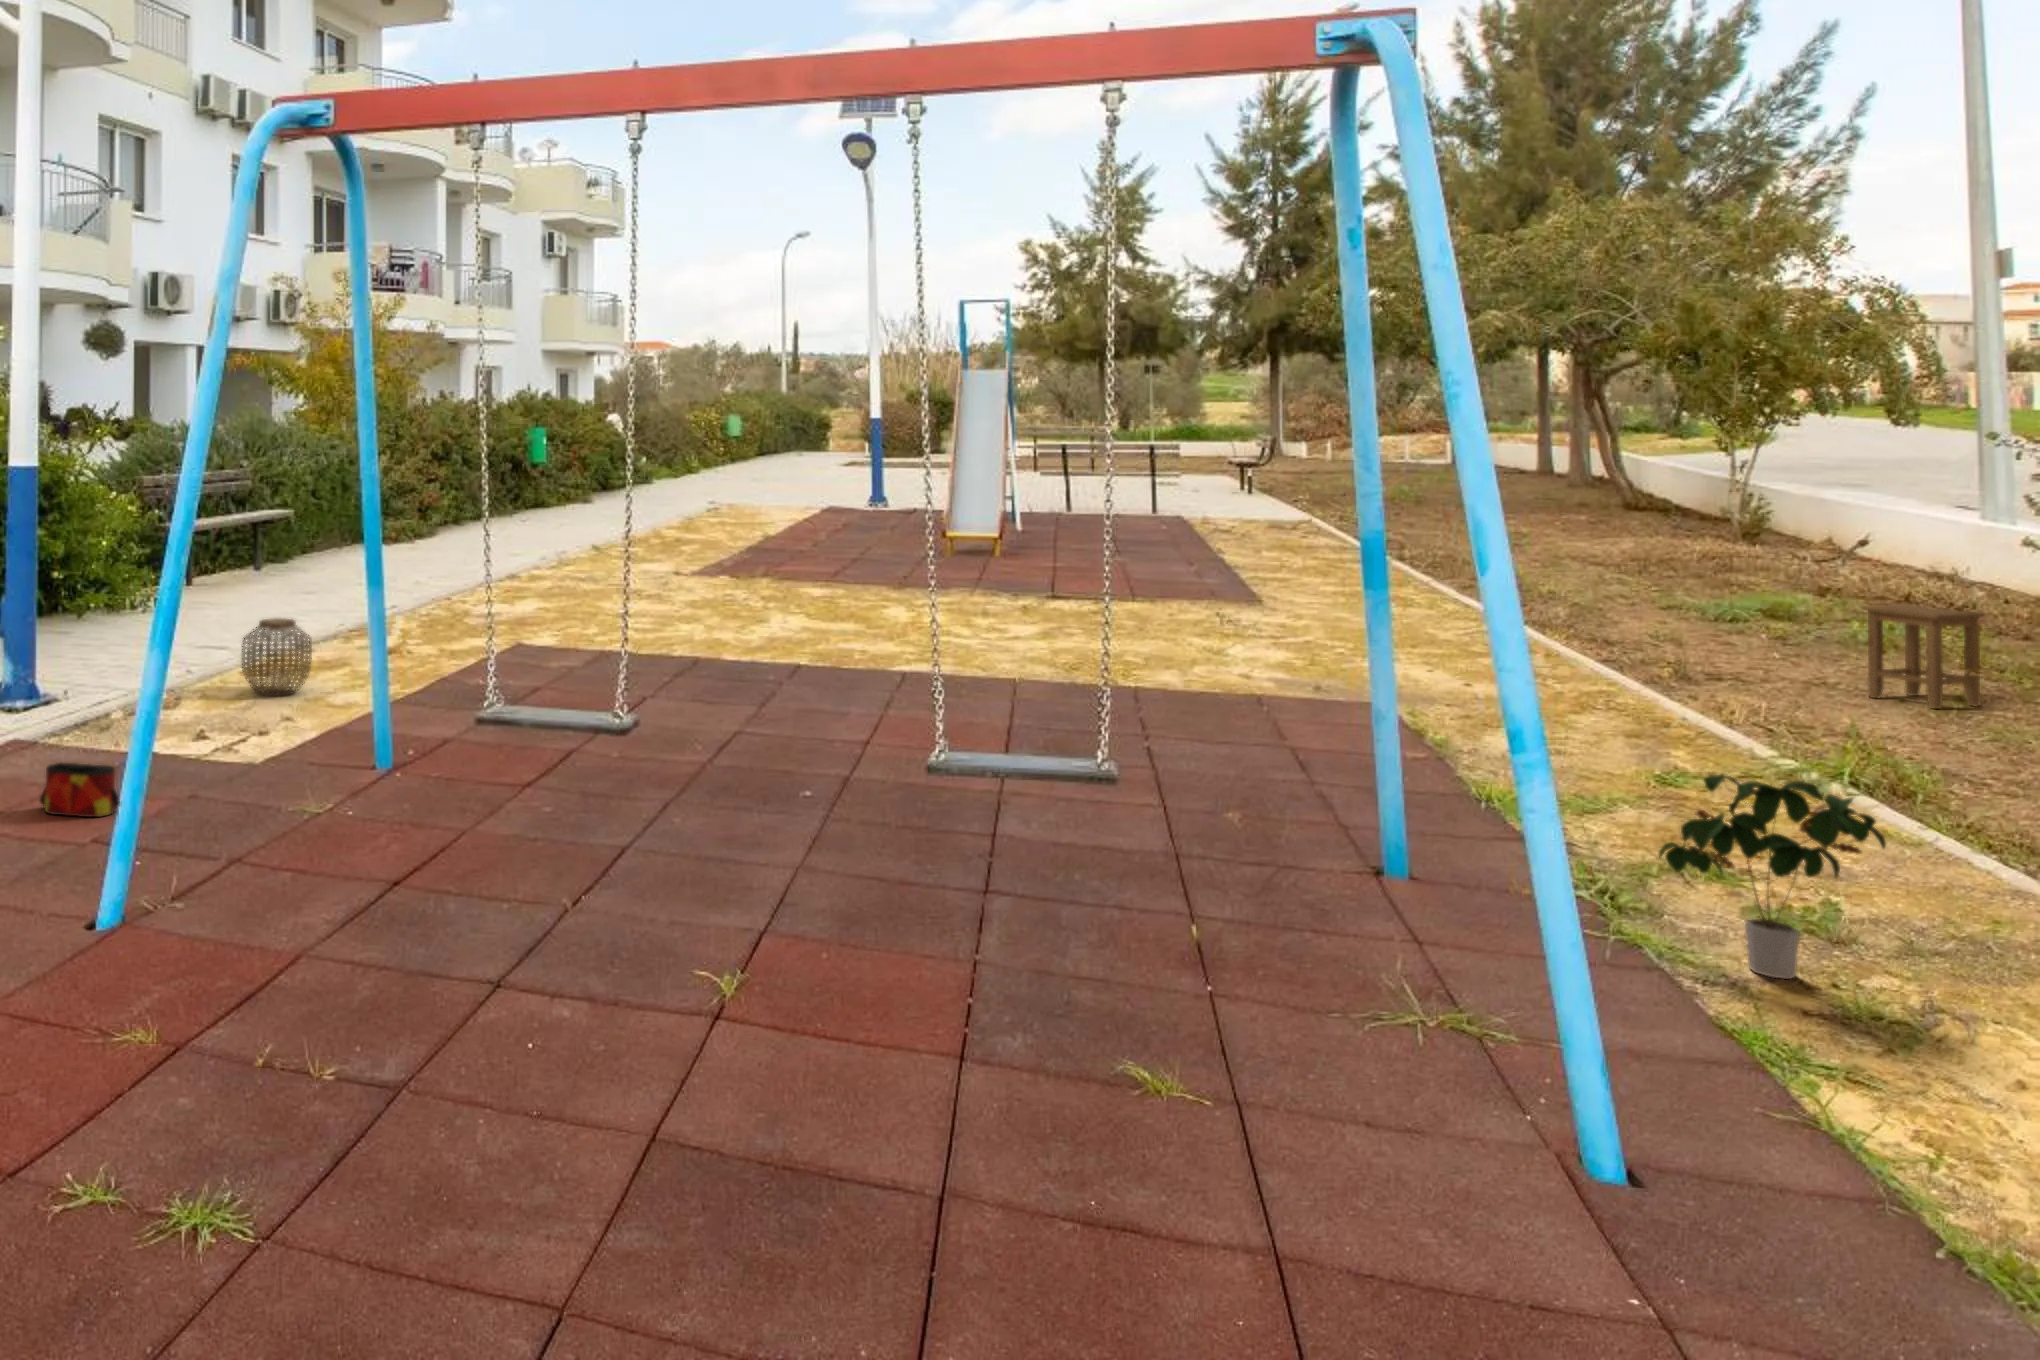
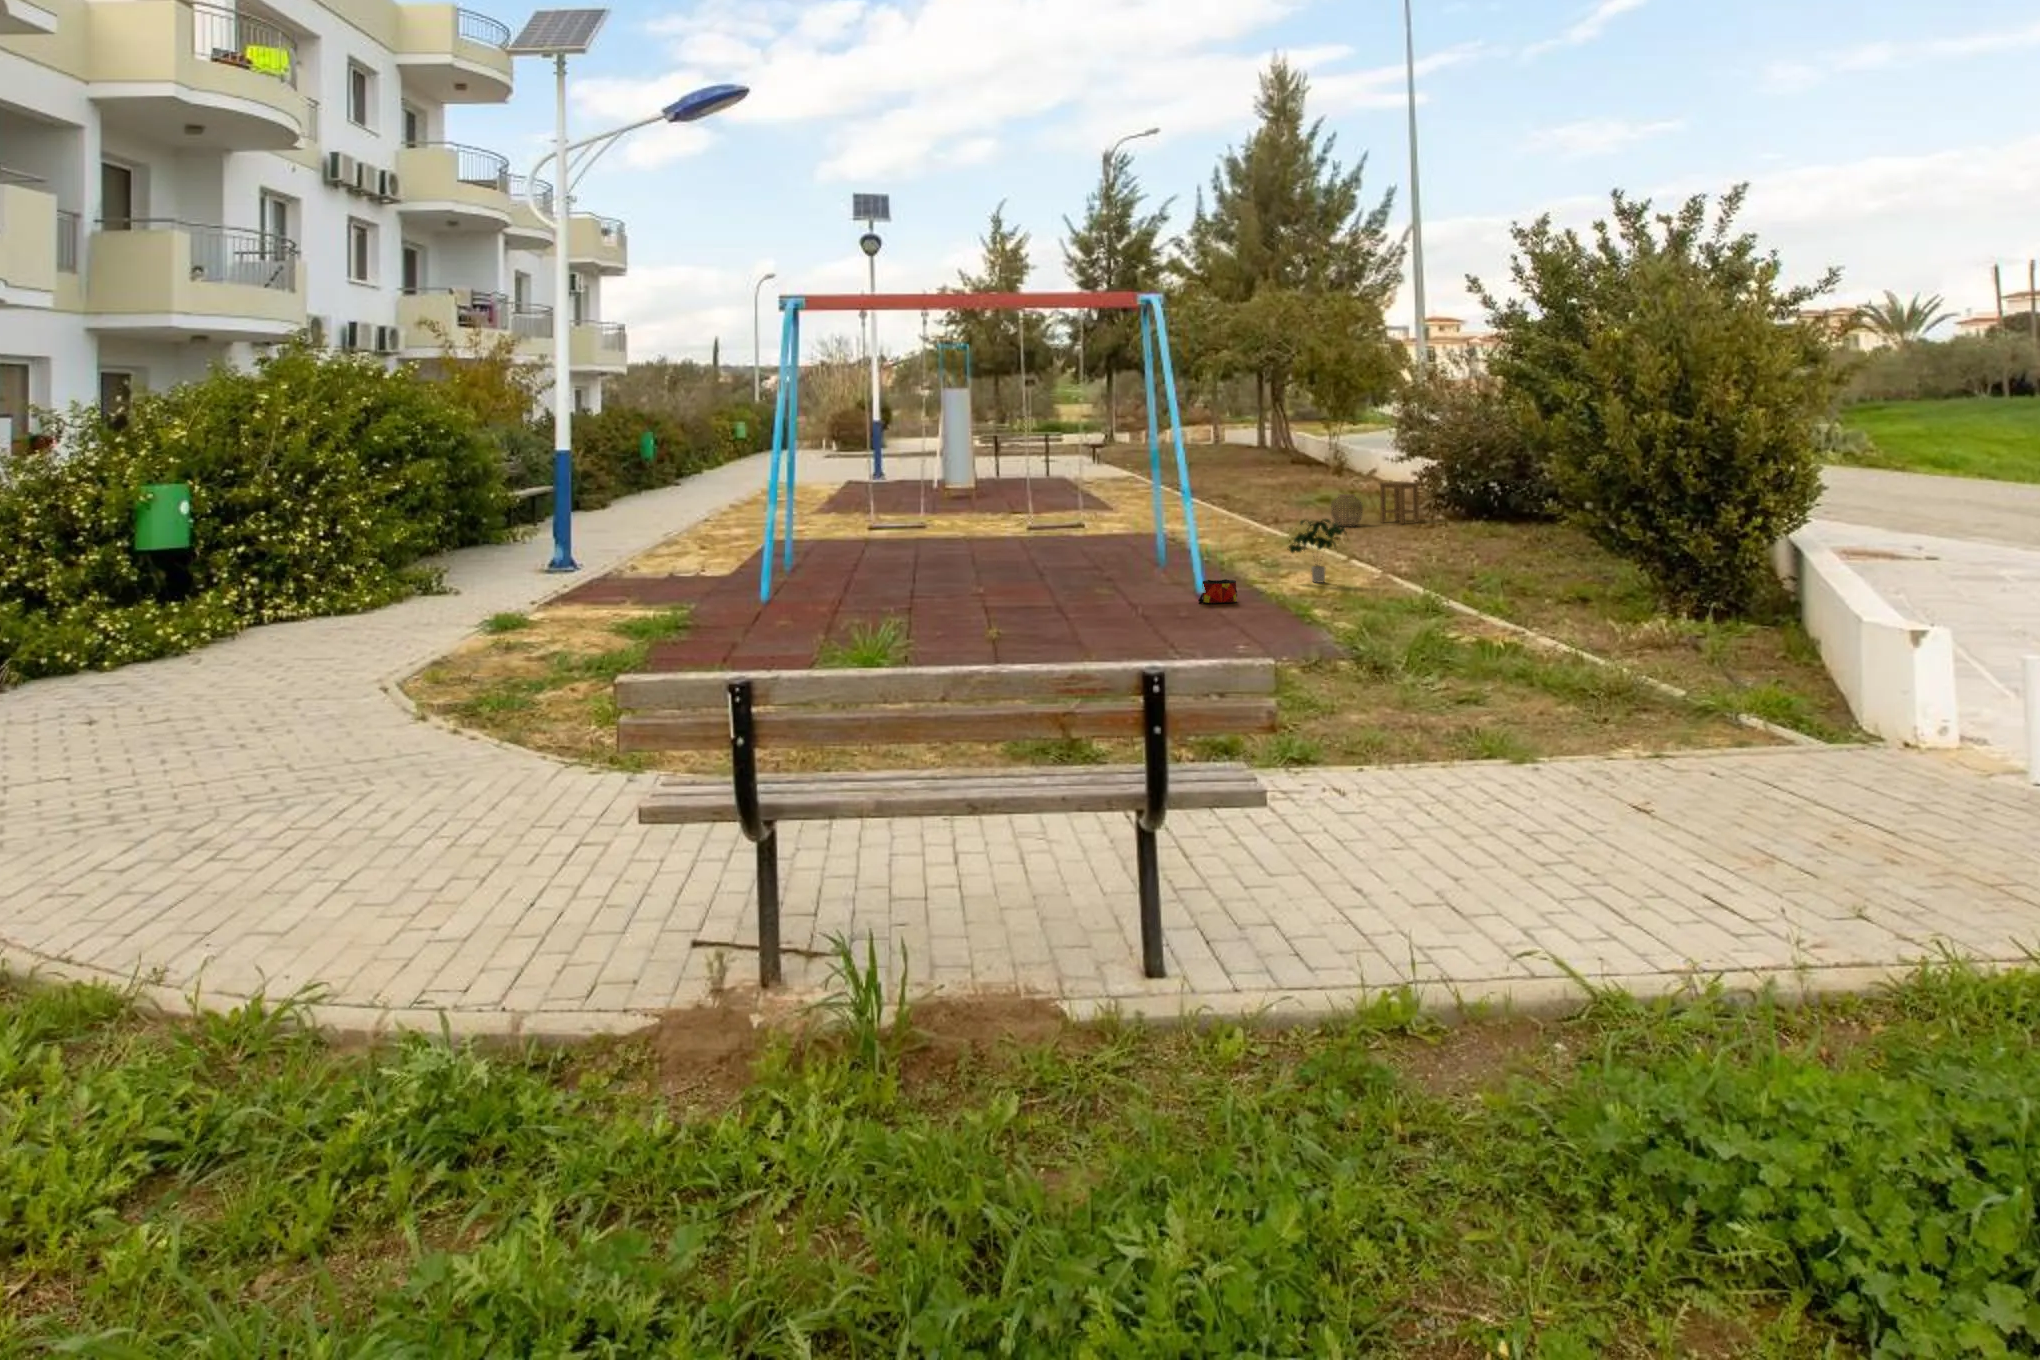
woven basket: present [241,618,312,696] -> present [1331,494,1362,527]
bag: present [40,763,120,817] -> present [1198,579,1237,604]

